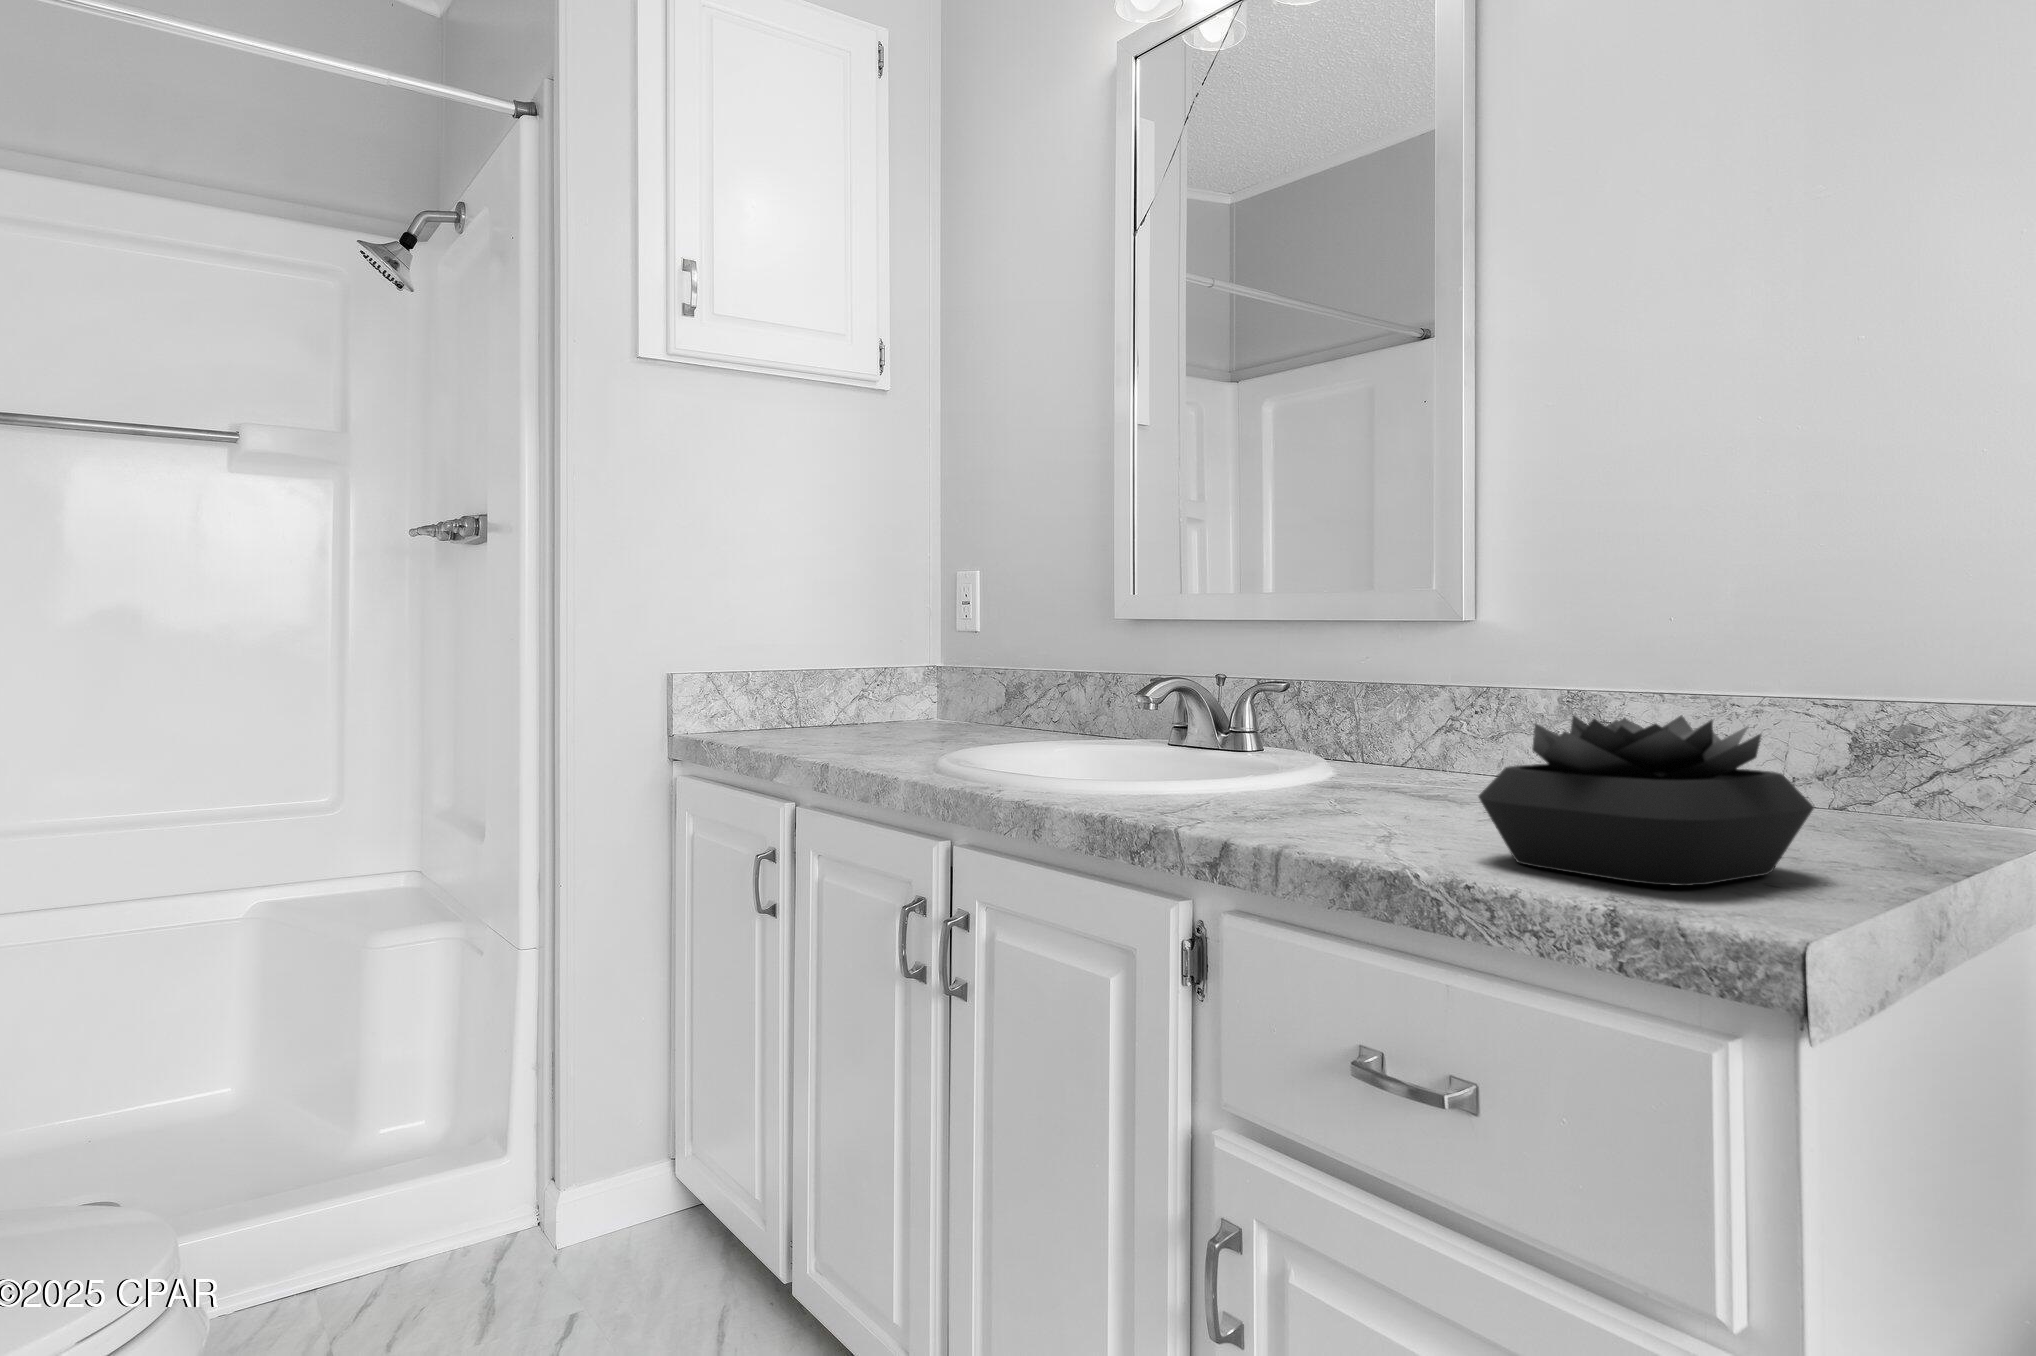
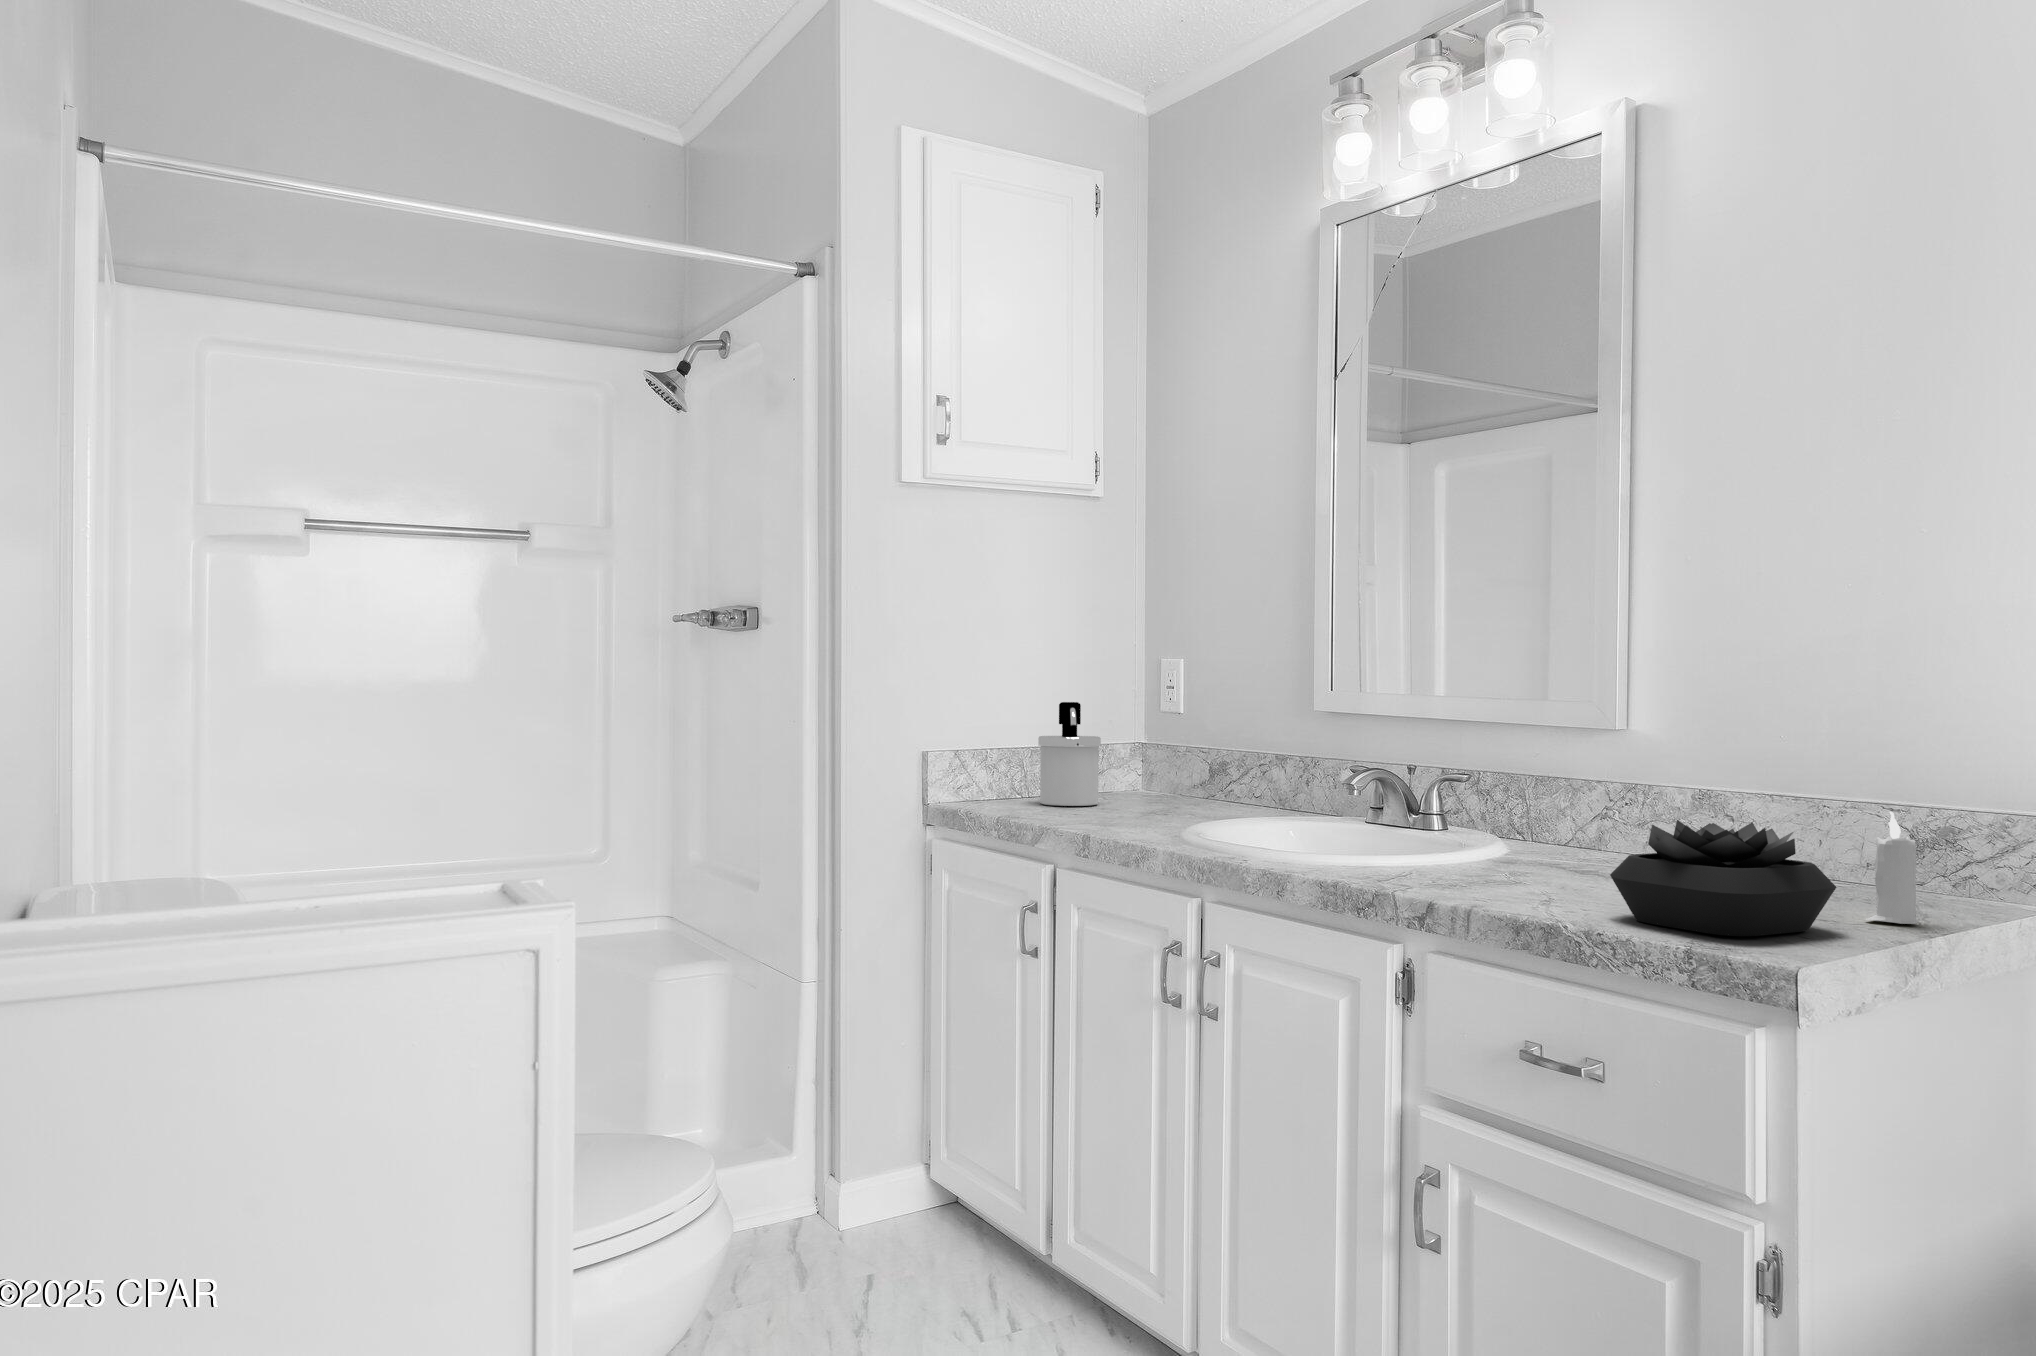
soap dispenser: none [801,615,874,735] -> present [1038,702,1101,806]
candle: none [1834,697,1910,859] -> present [1866,812,1917,924]

